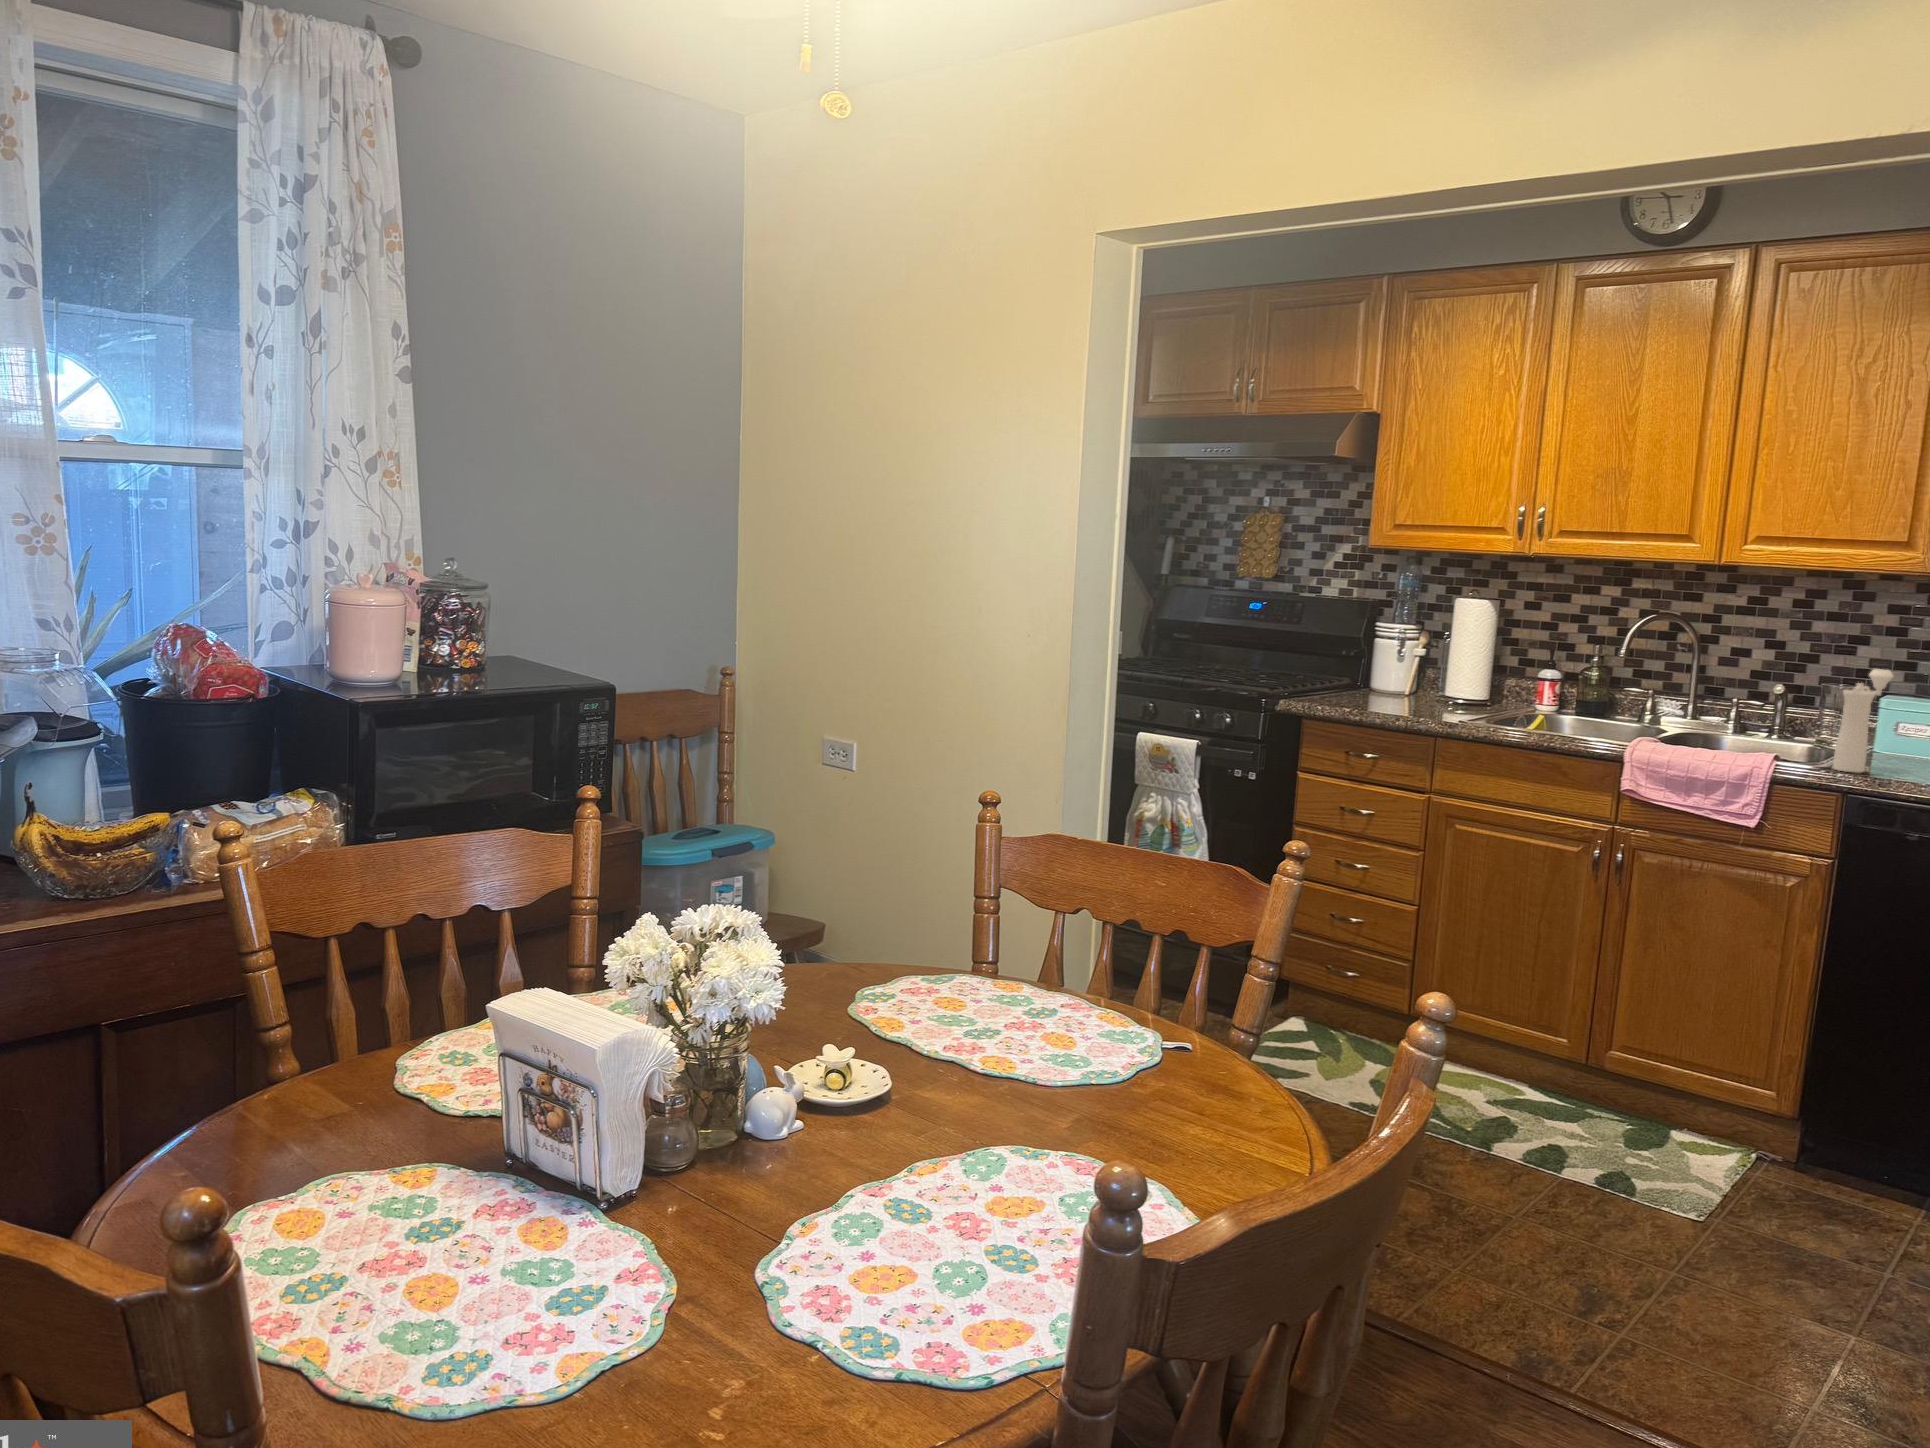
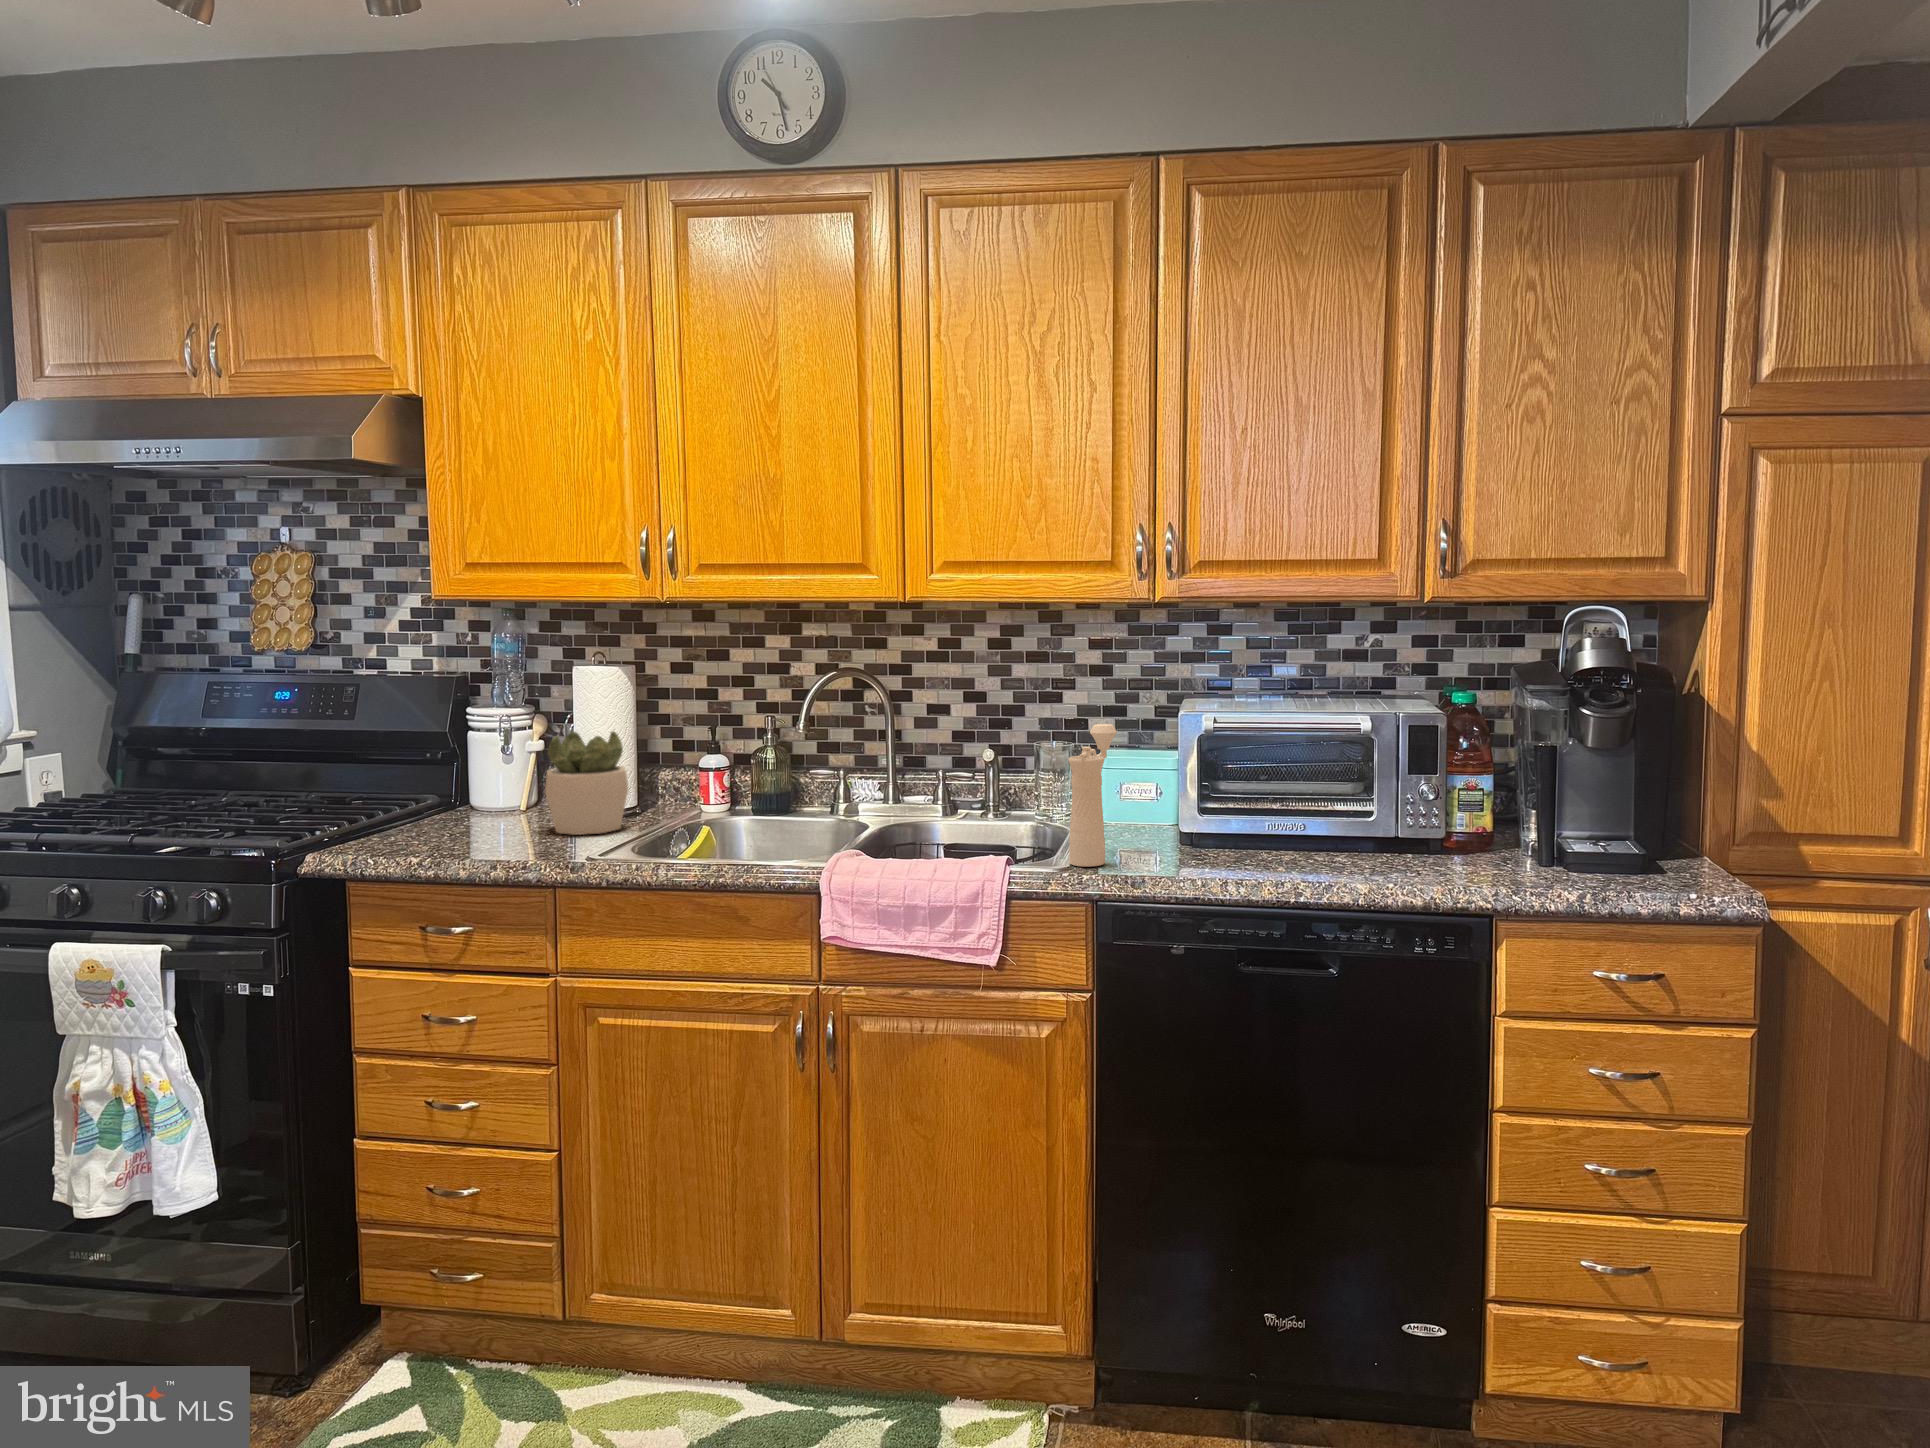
succulent plant: none [1429,642,1488,711] -> present [545,731,628,835]

